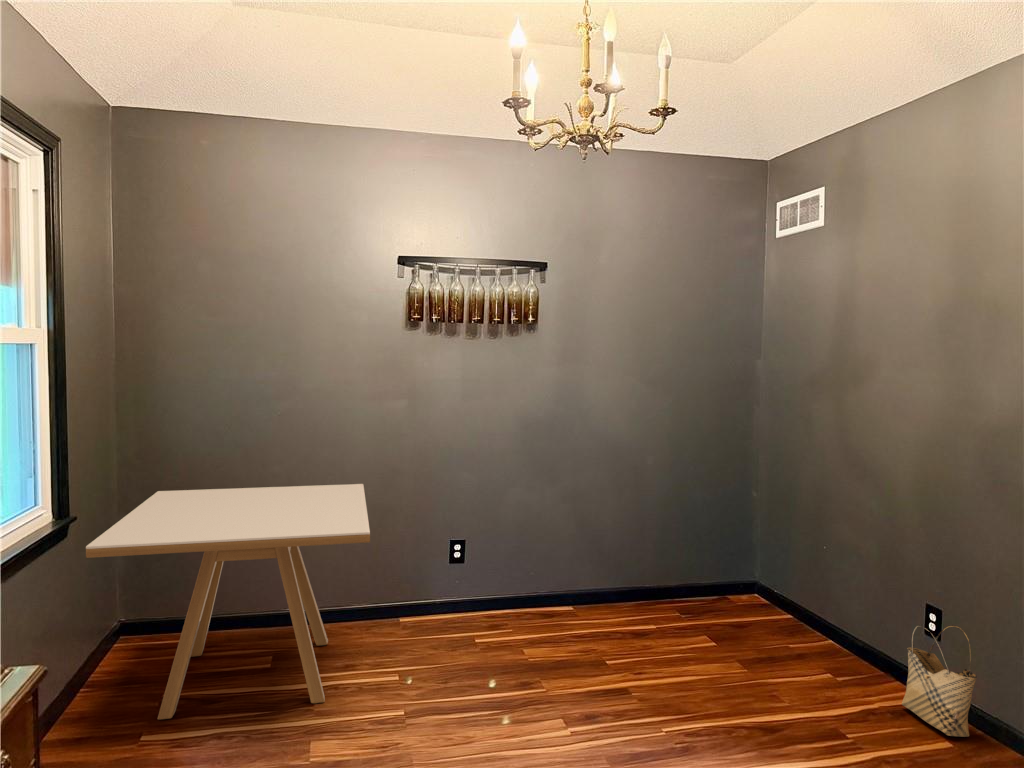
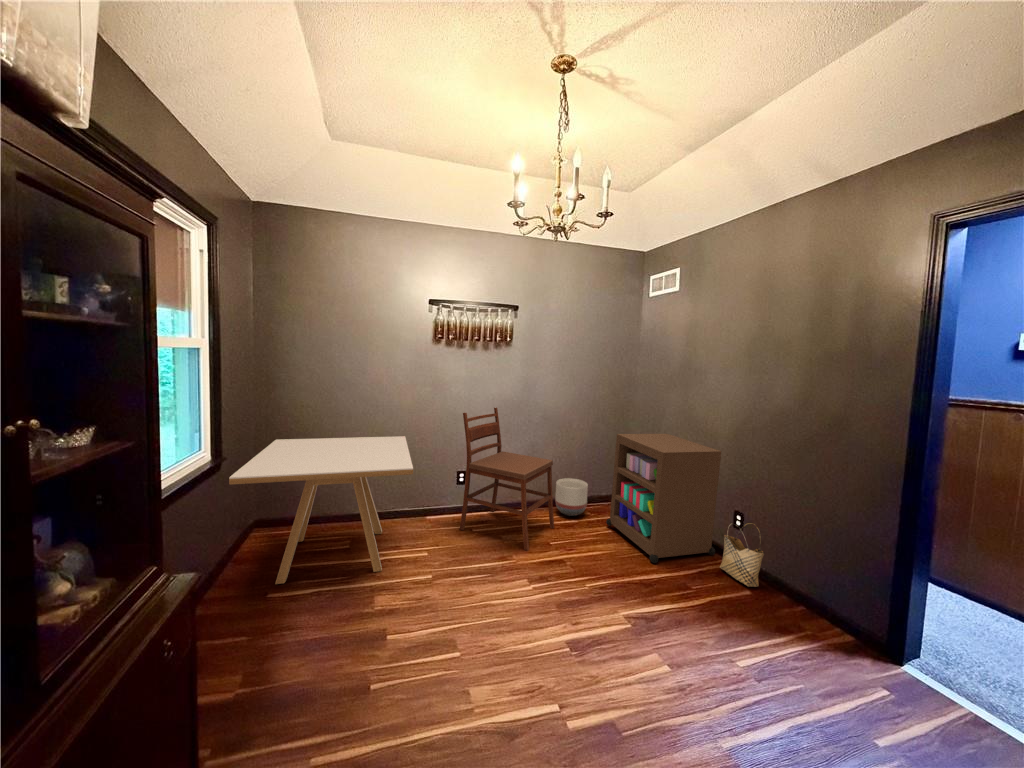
dining chair: none [455,434,616,674] -> present [460,408,554,551]
storage cabinet: none [706,474,900,696] -> present [606,434,721,563]
planter: none [620,554,674,618] -> present [556,478,588,516]

